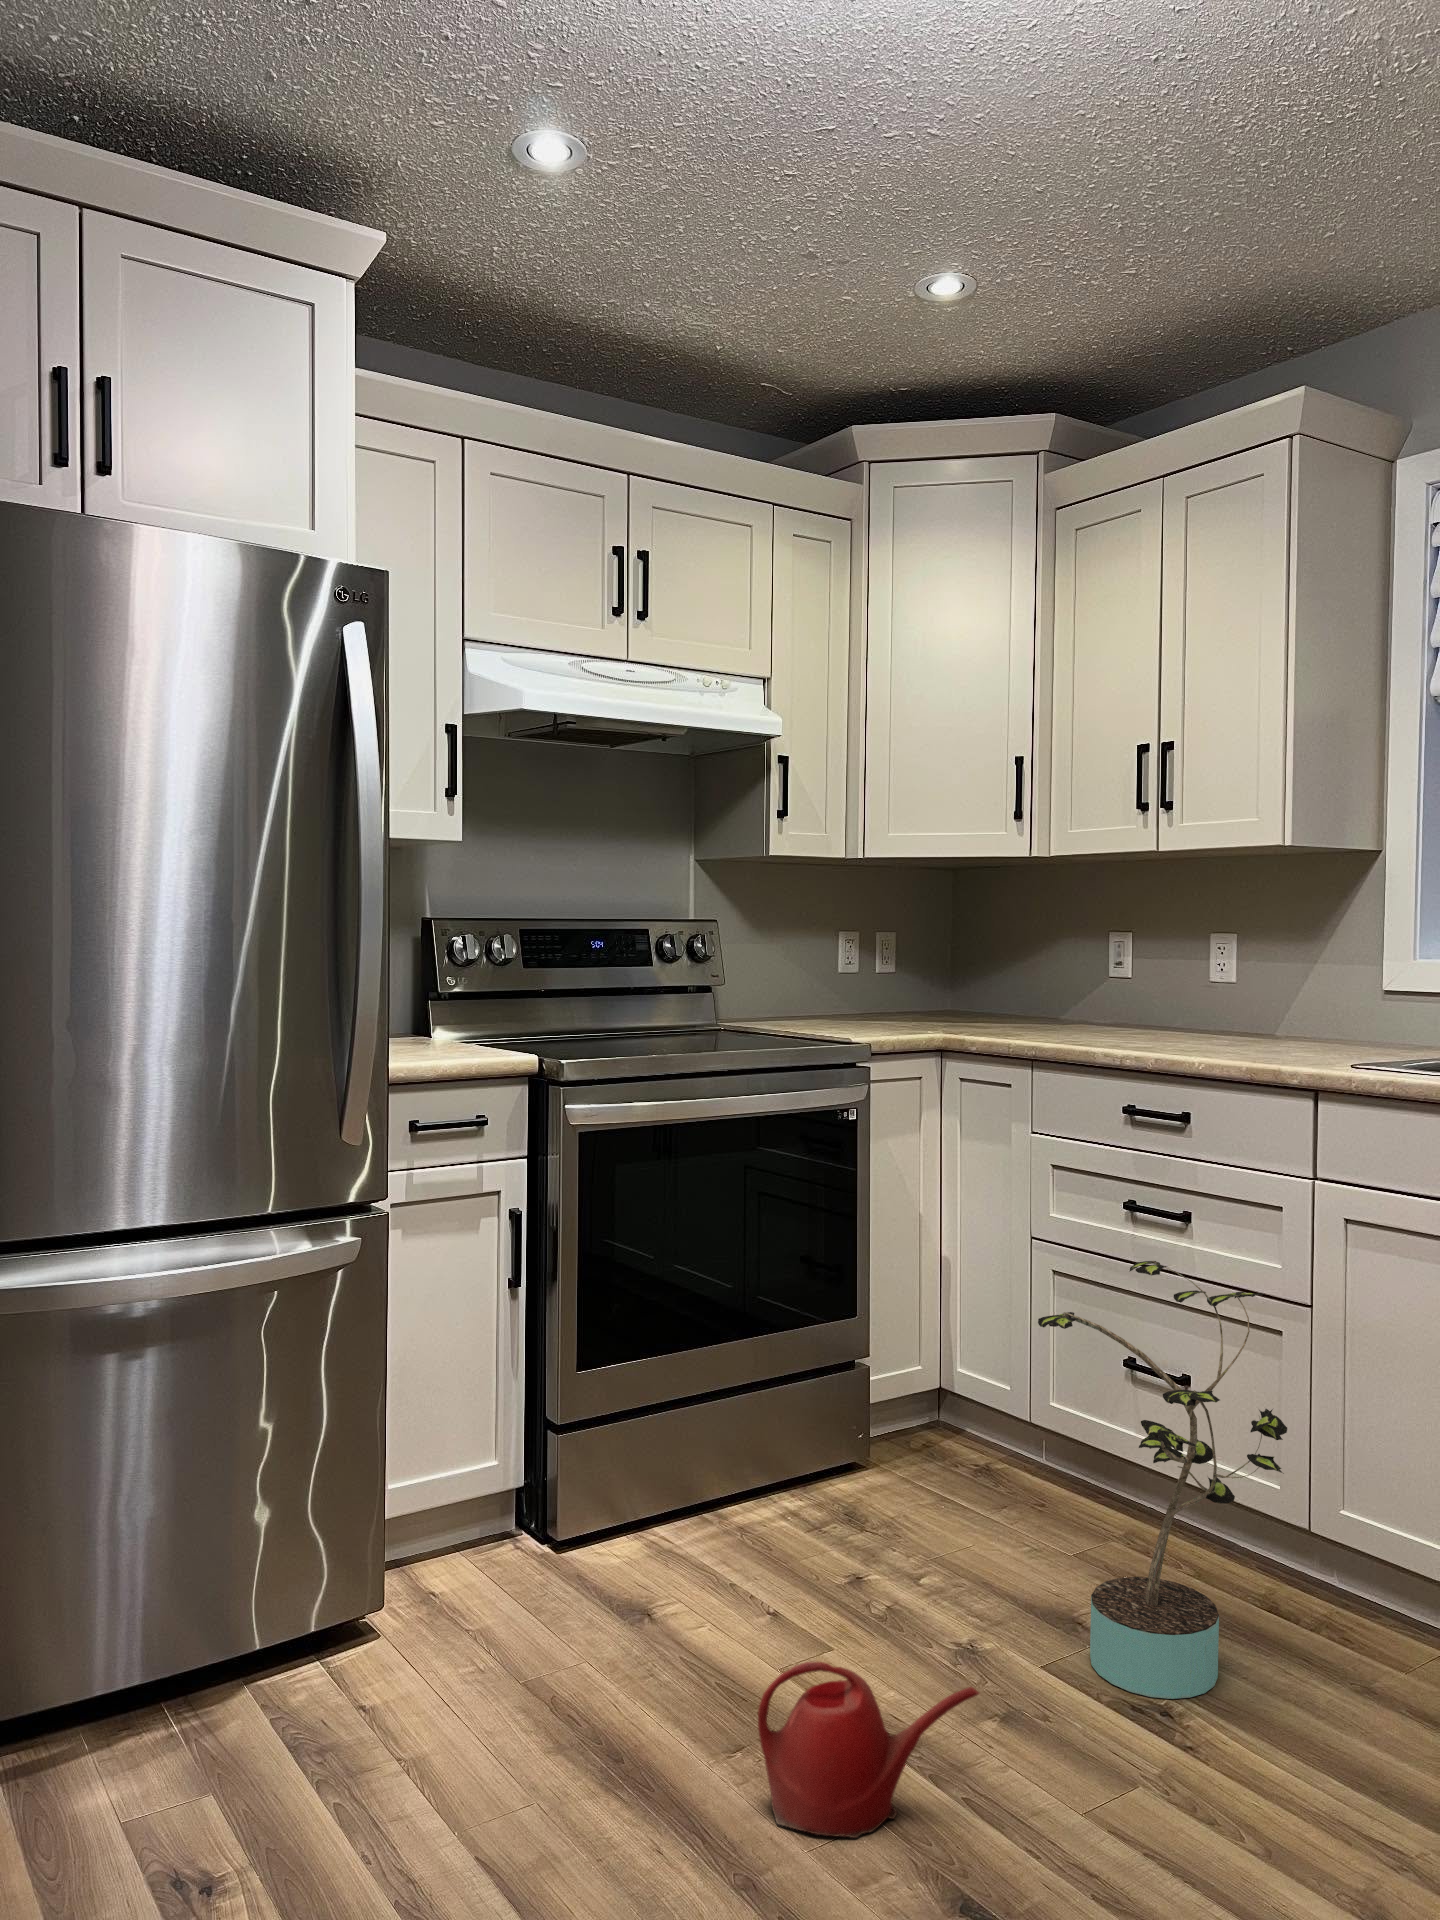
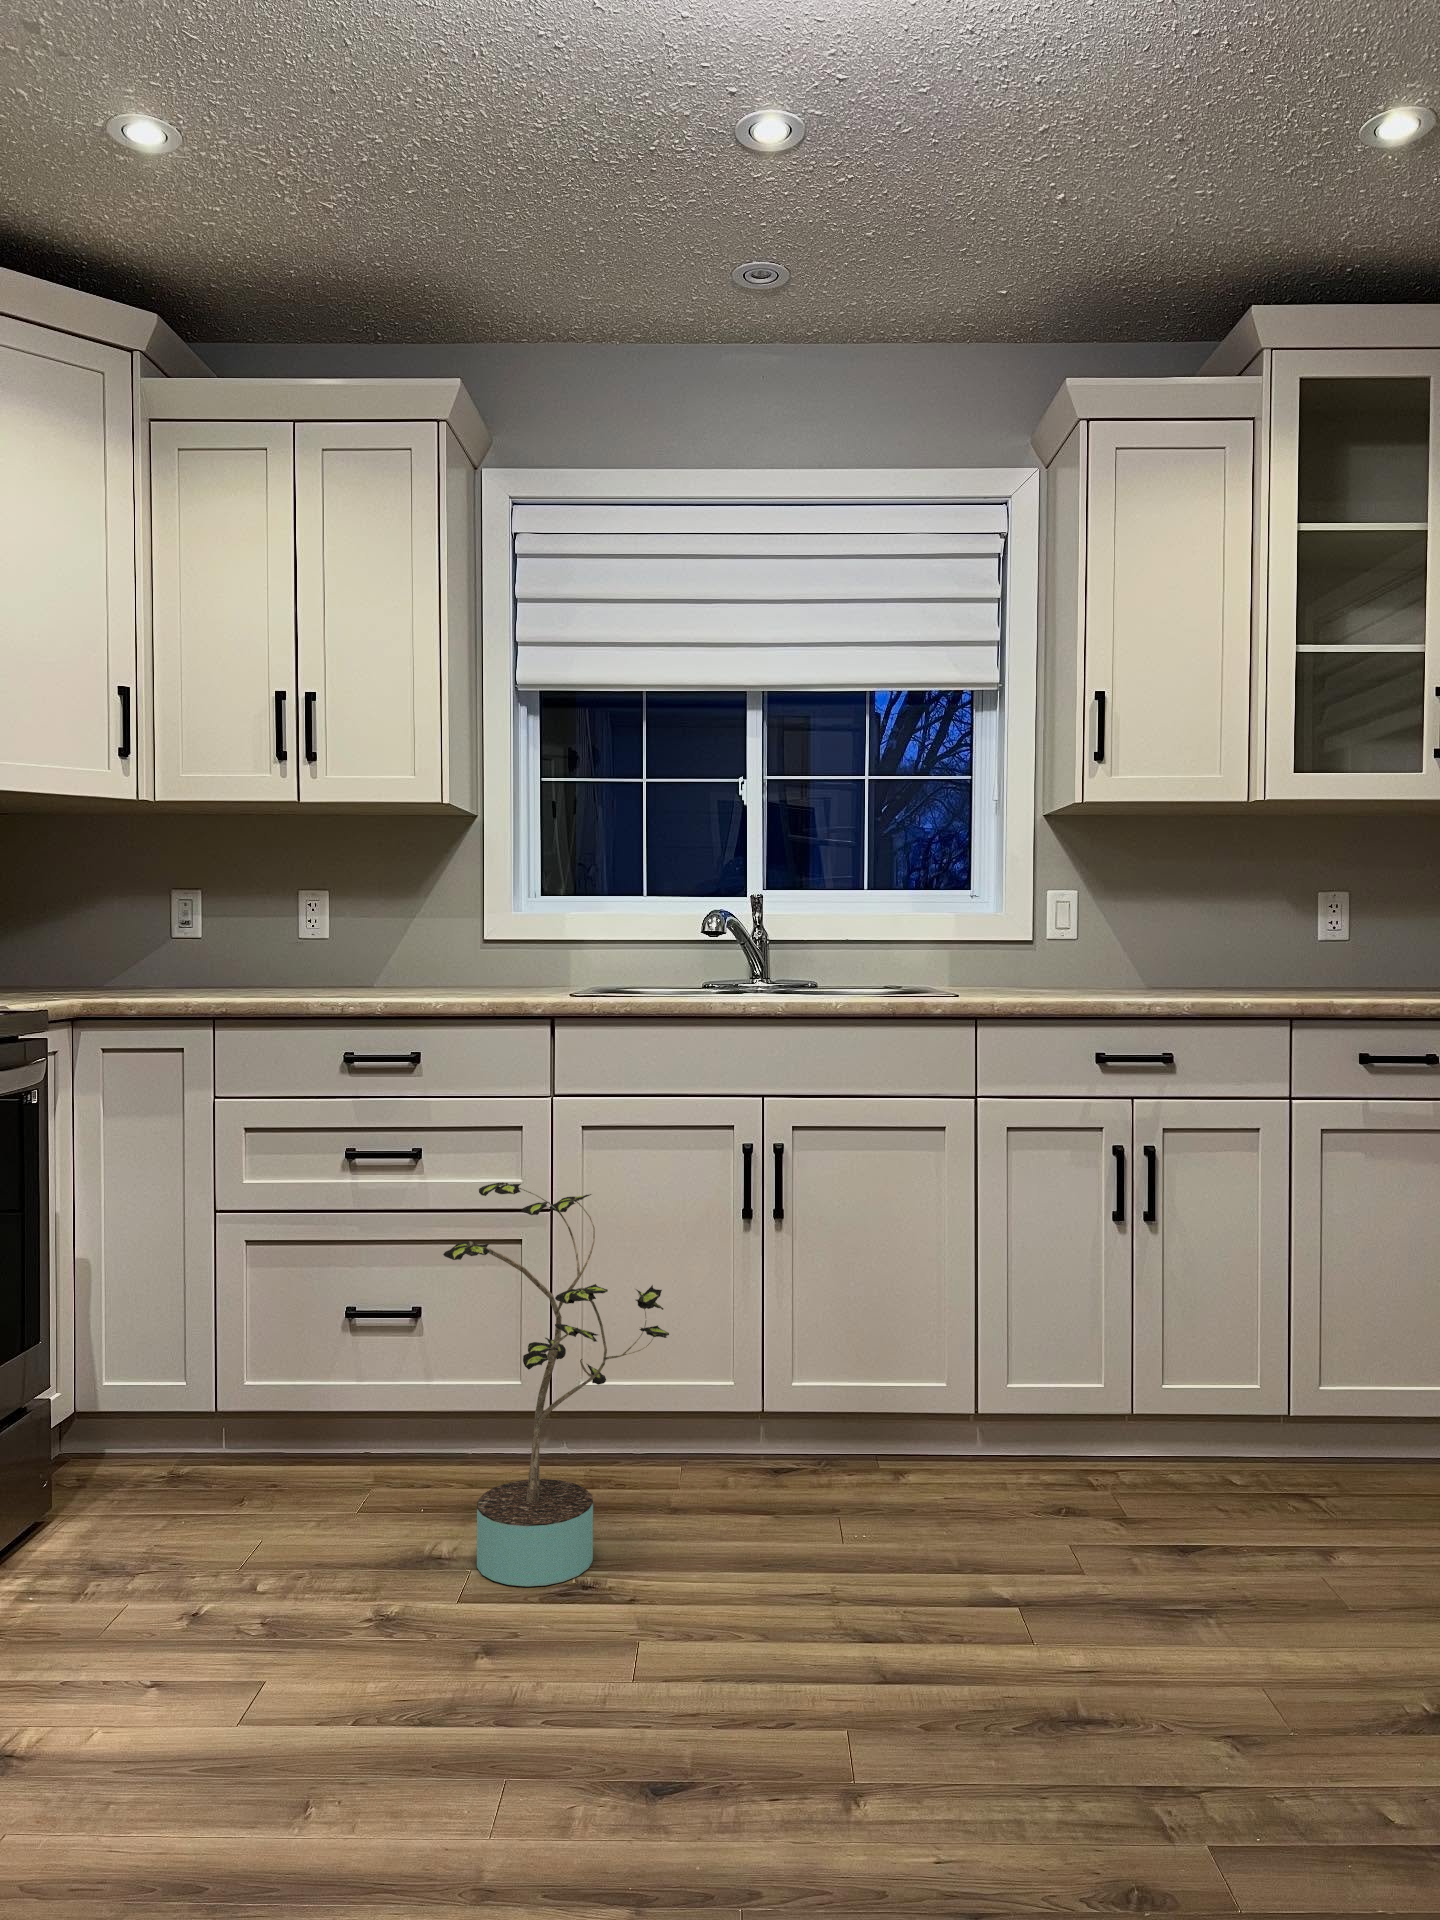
watering can: present [758,1662,979,1838] -> none [396,1605,573,1838]

